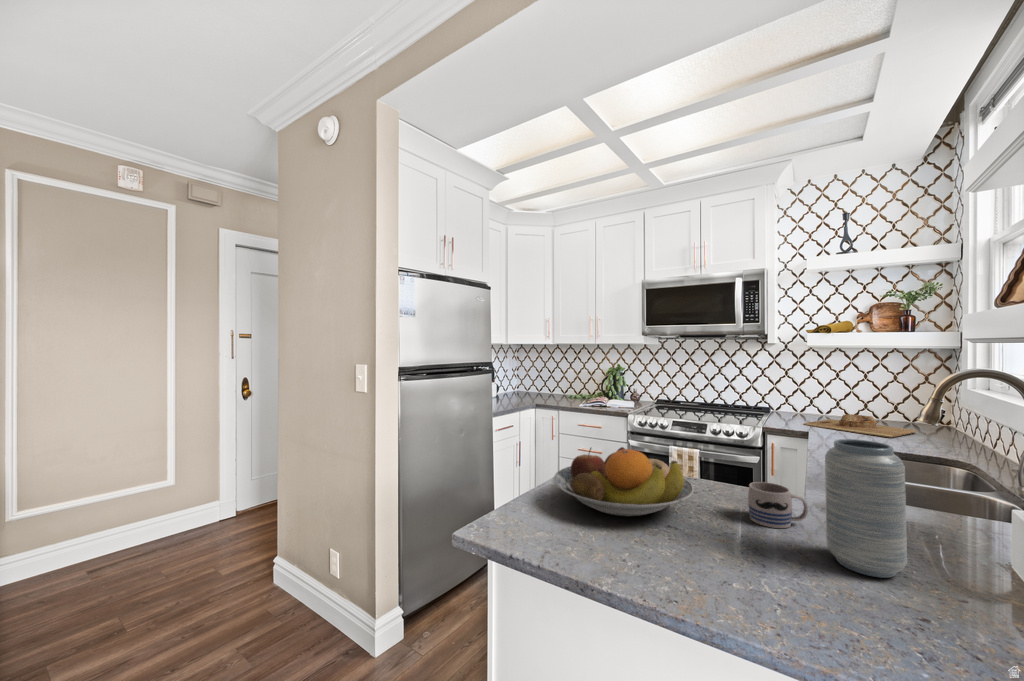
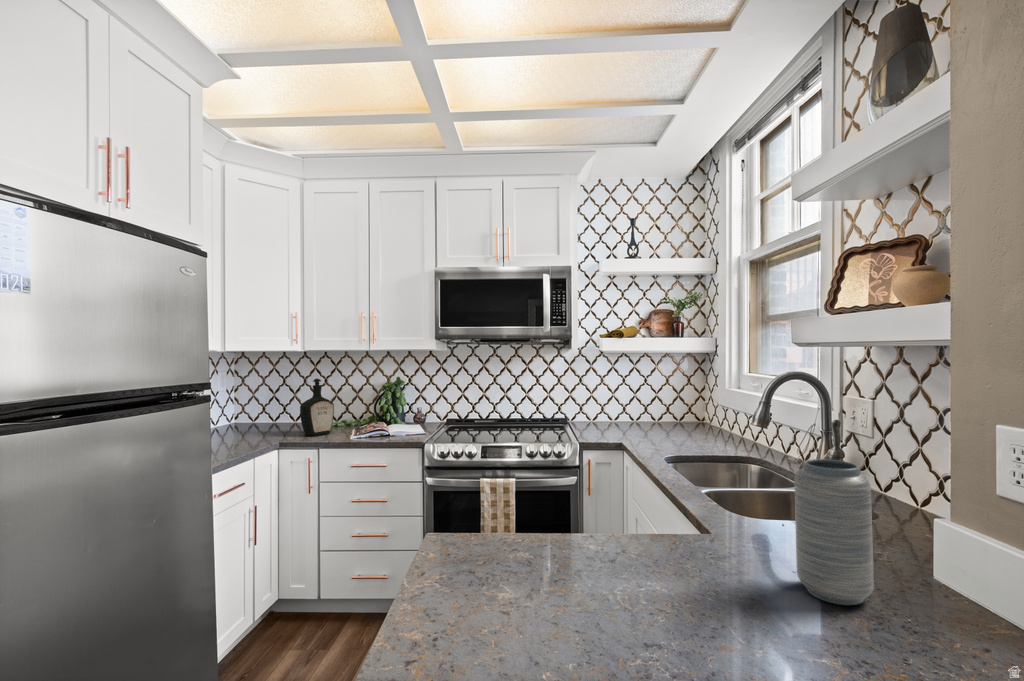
bottle: none [548,363,571,402] -> present [300,379,334,436]
cutting board: present [804,414,917,438] -> none [607,420,691,440]
fruit bowl: present [554,447,694,516] -> none [464,501,657,608]
mug: present [748,482,808,528] -> none [691,517,748,571]

